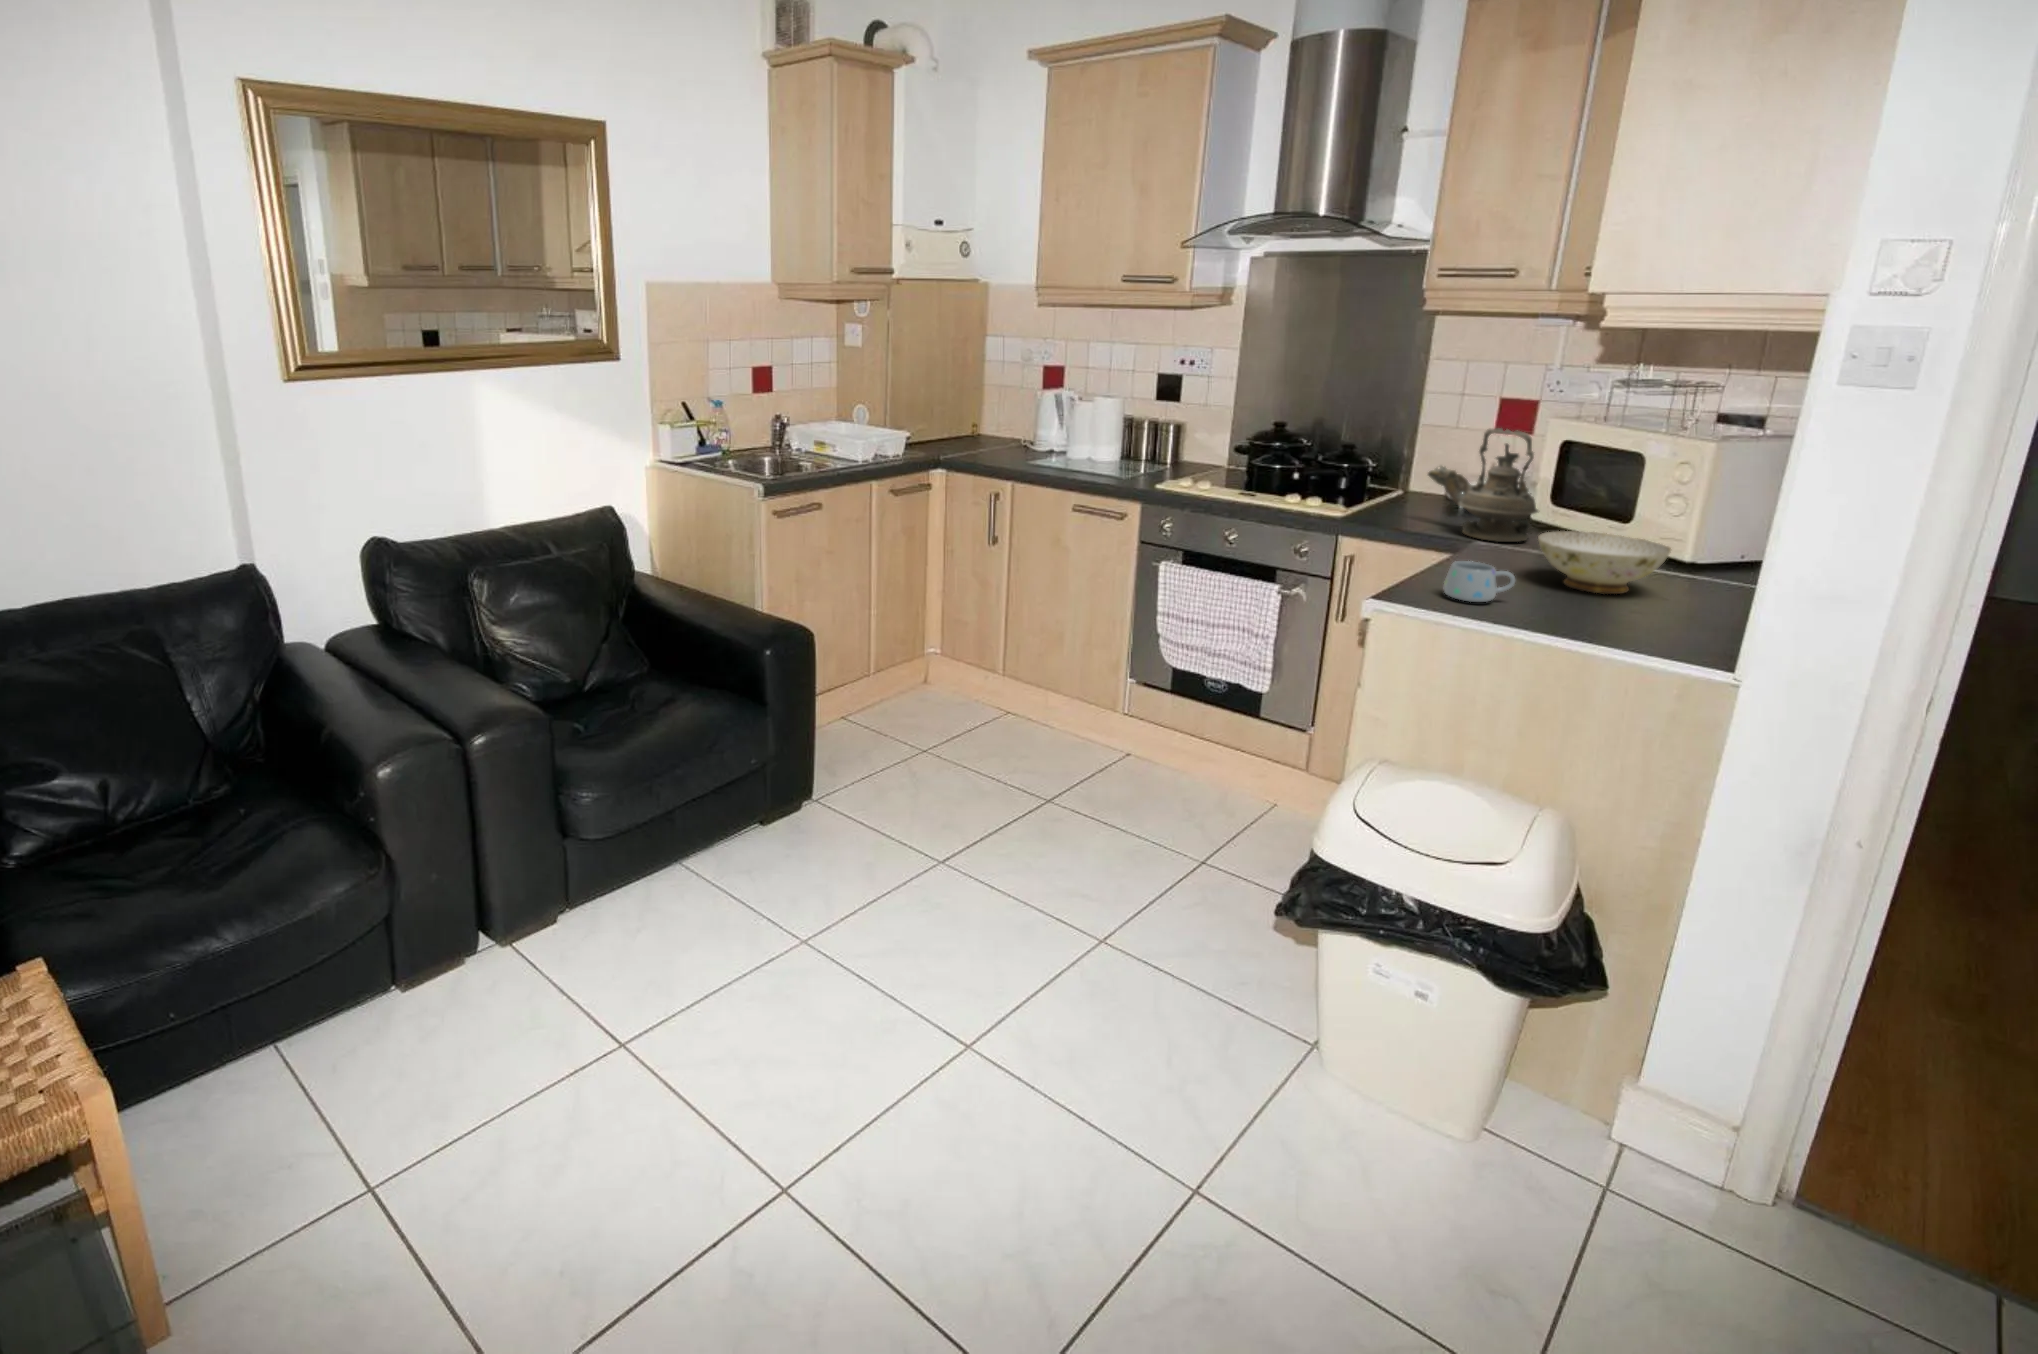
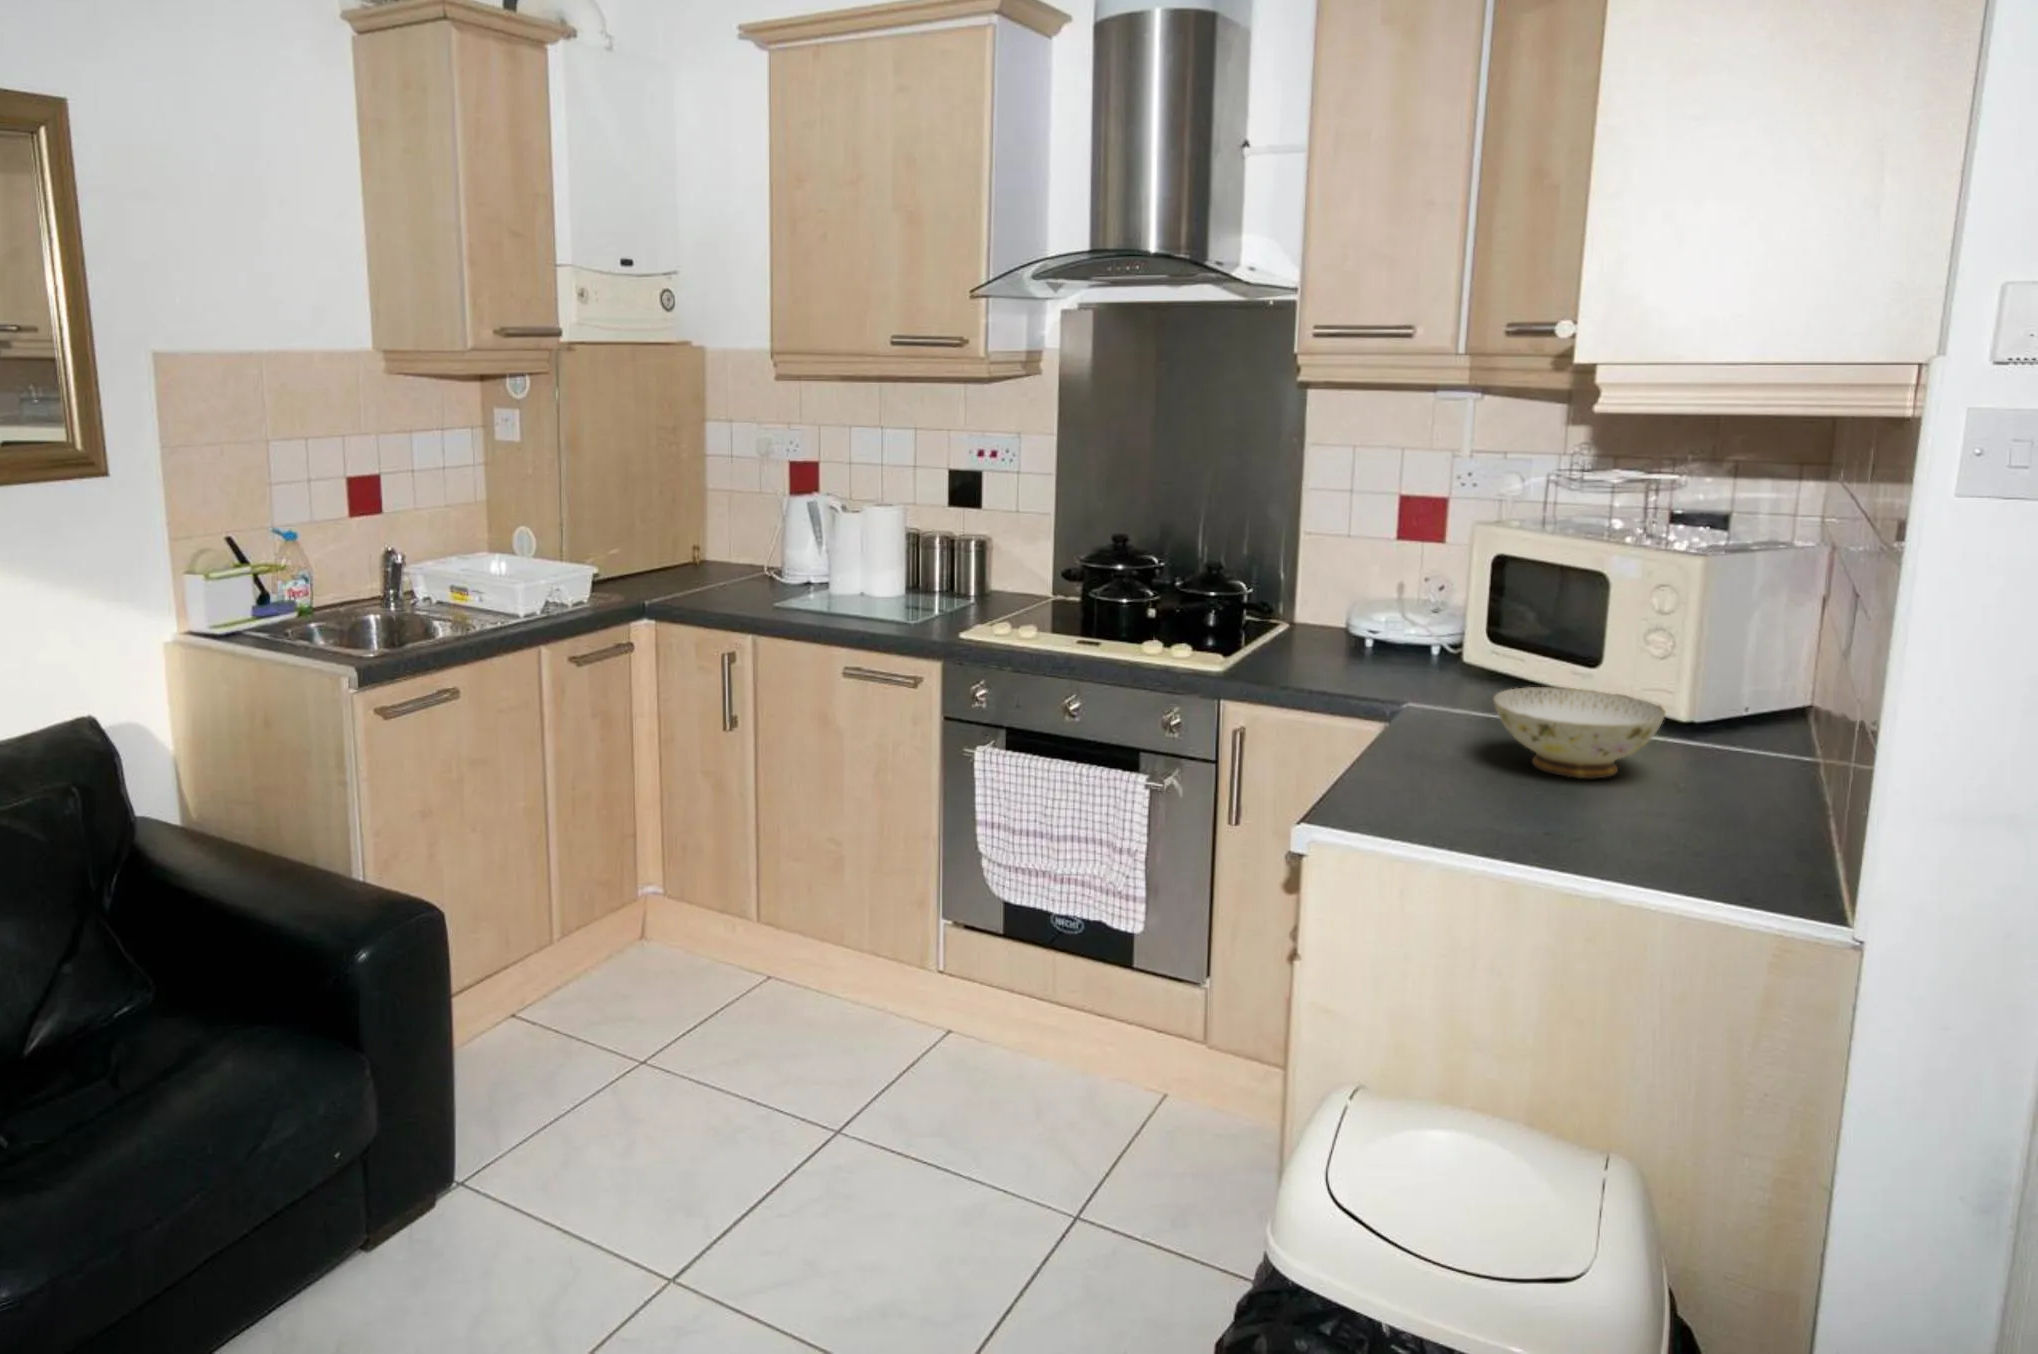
teapot: present [1428,428,1538,542] -> none [1326,540,1476,700]
mug: present [1444,561,1515,602] -> none [1387,747,1482,810]

